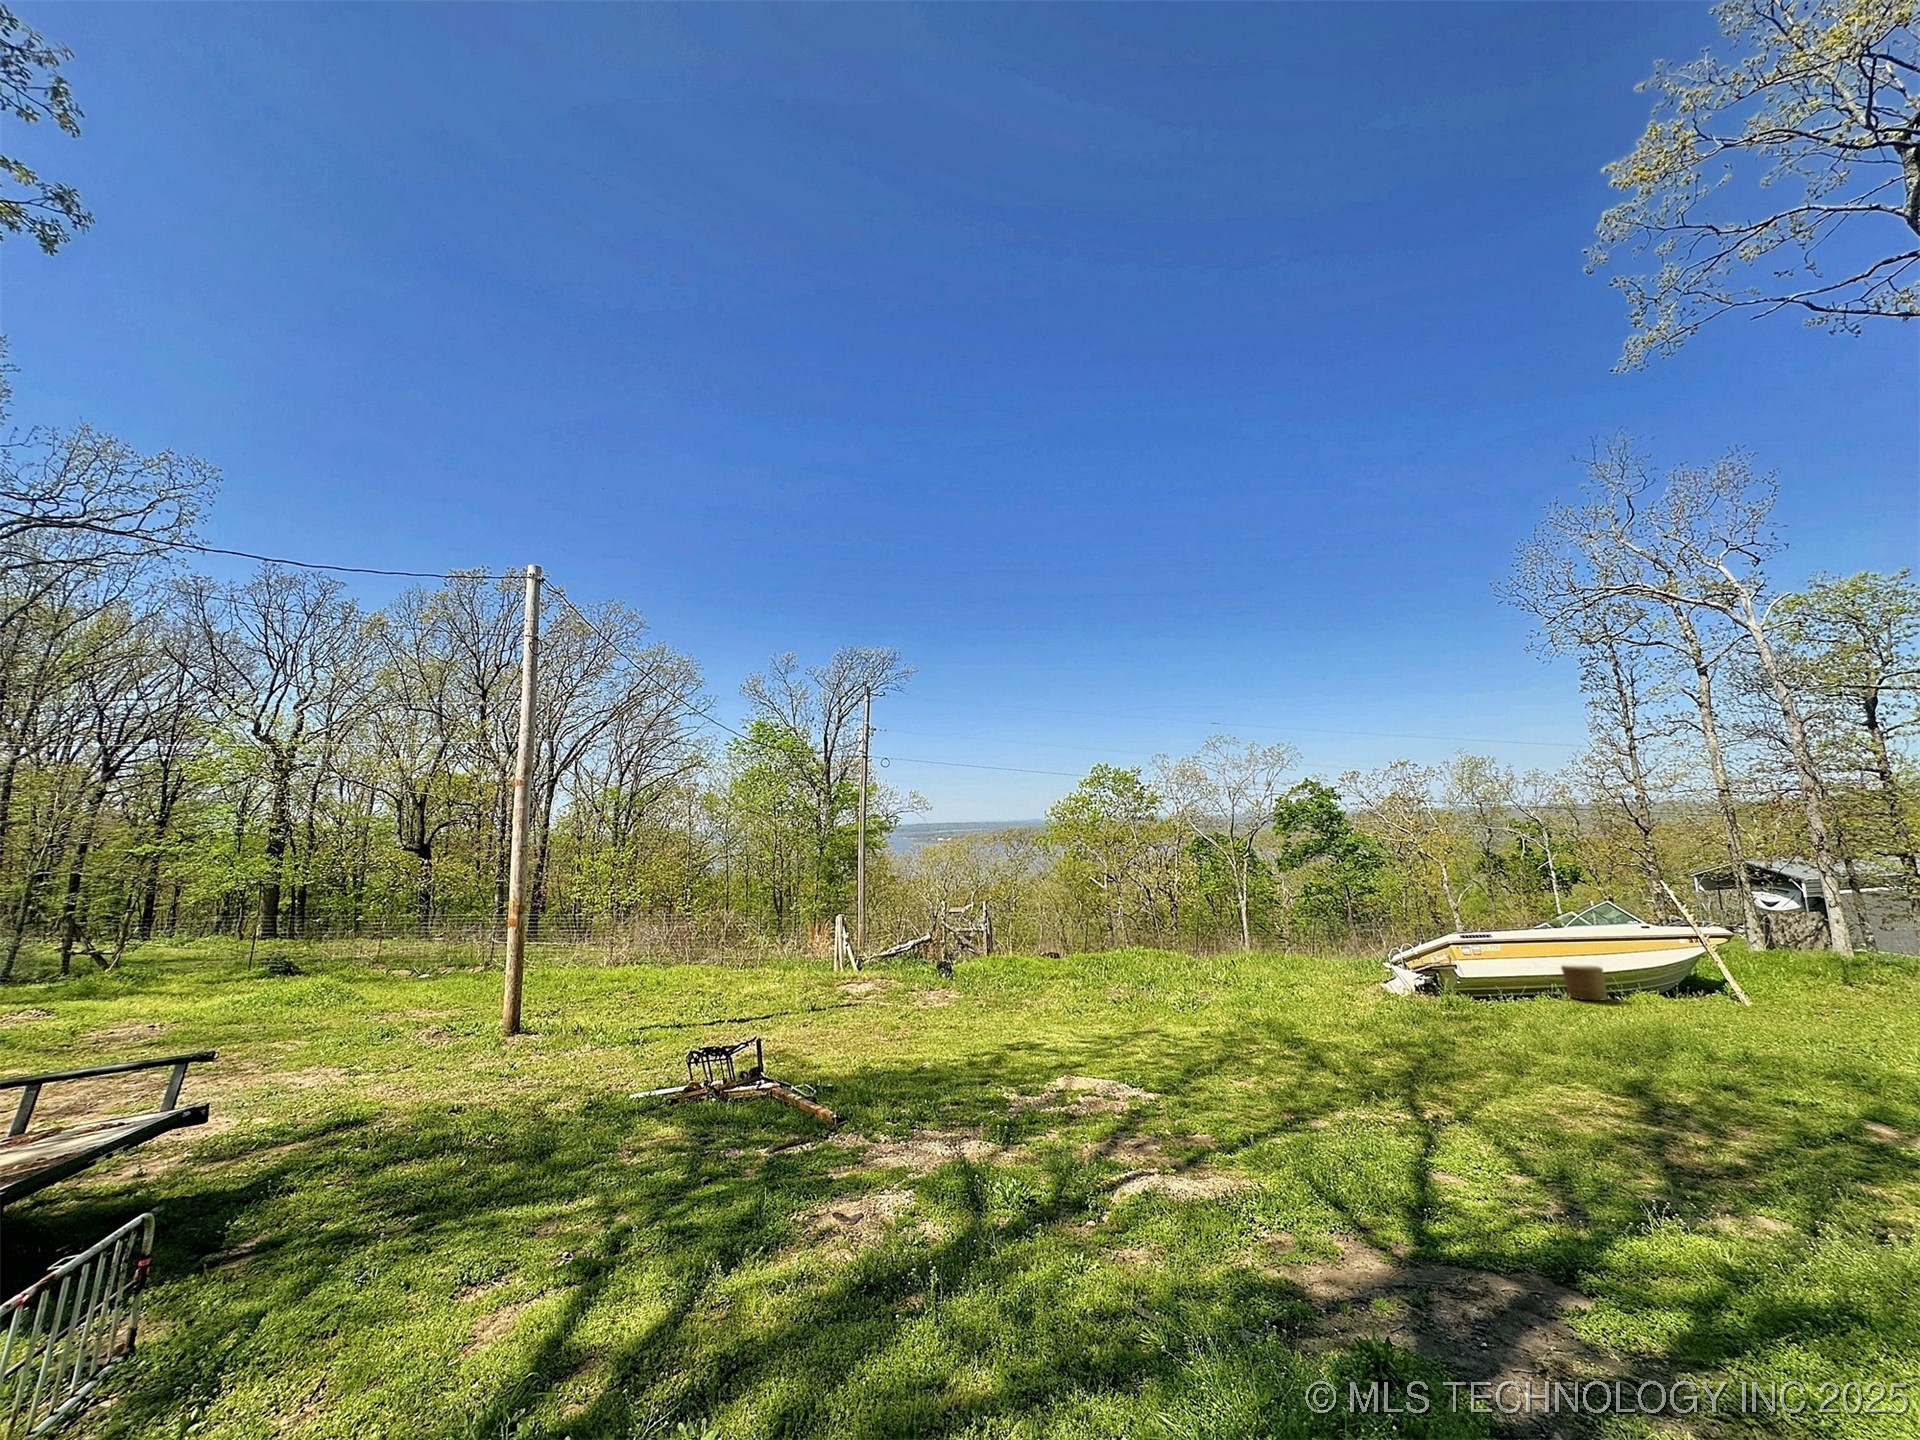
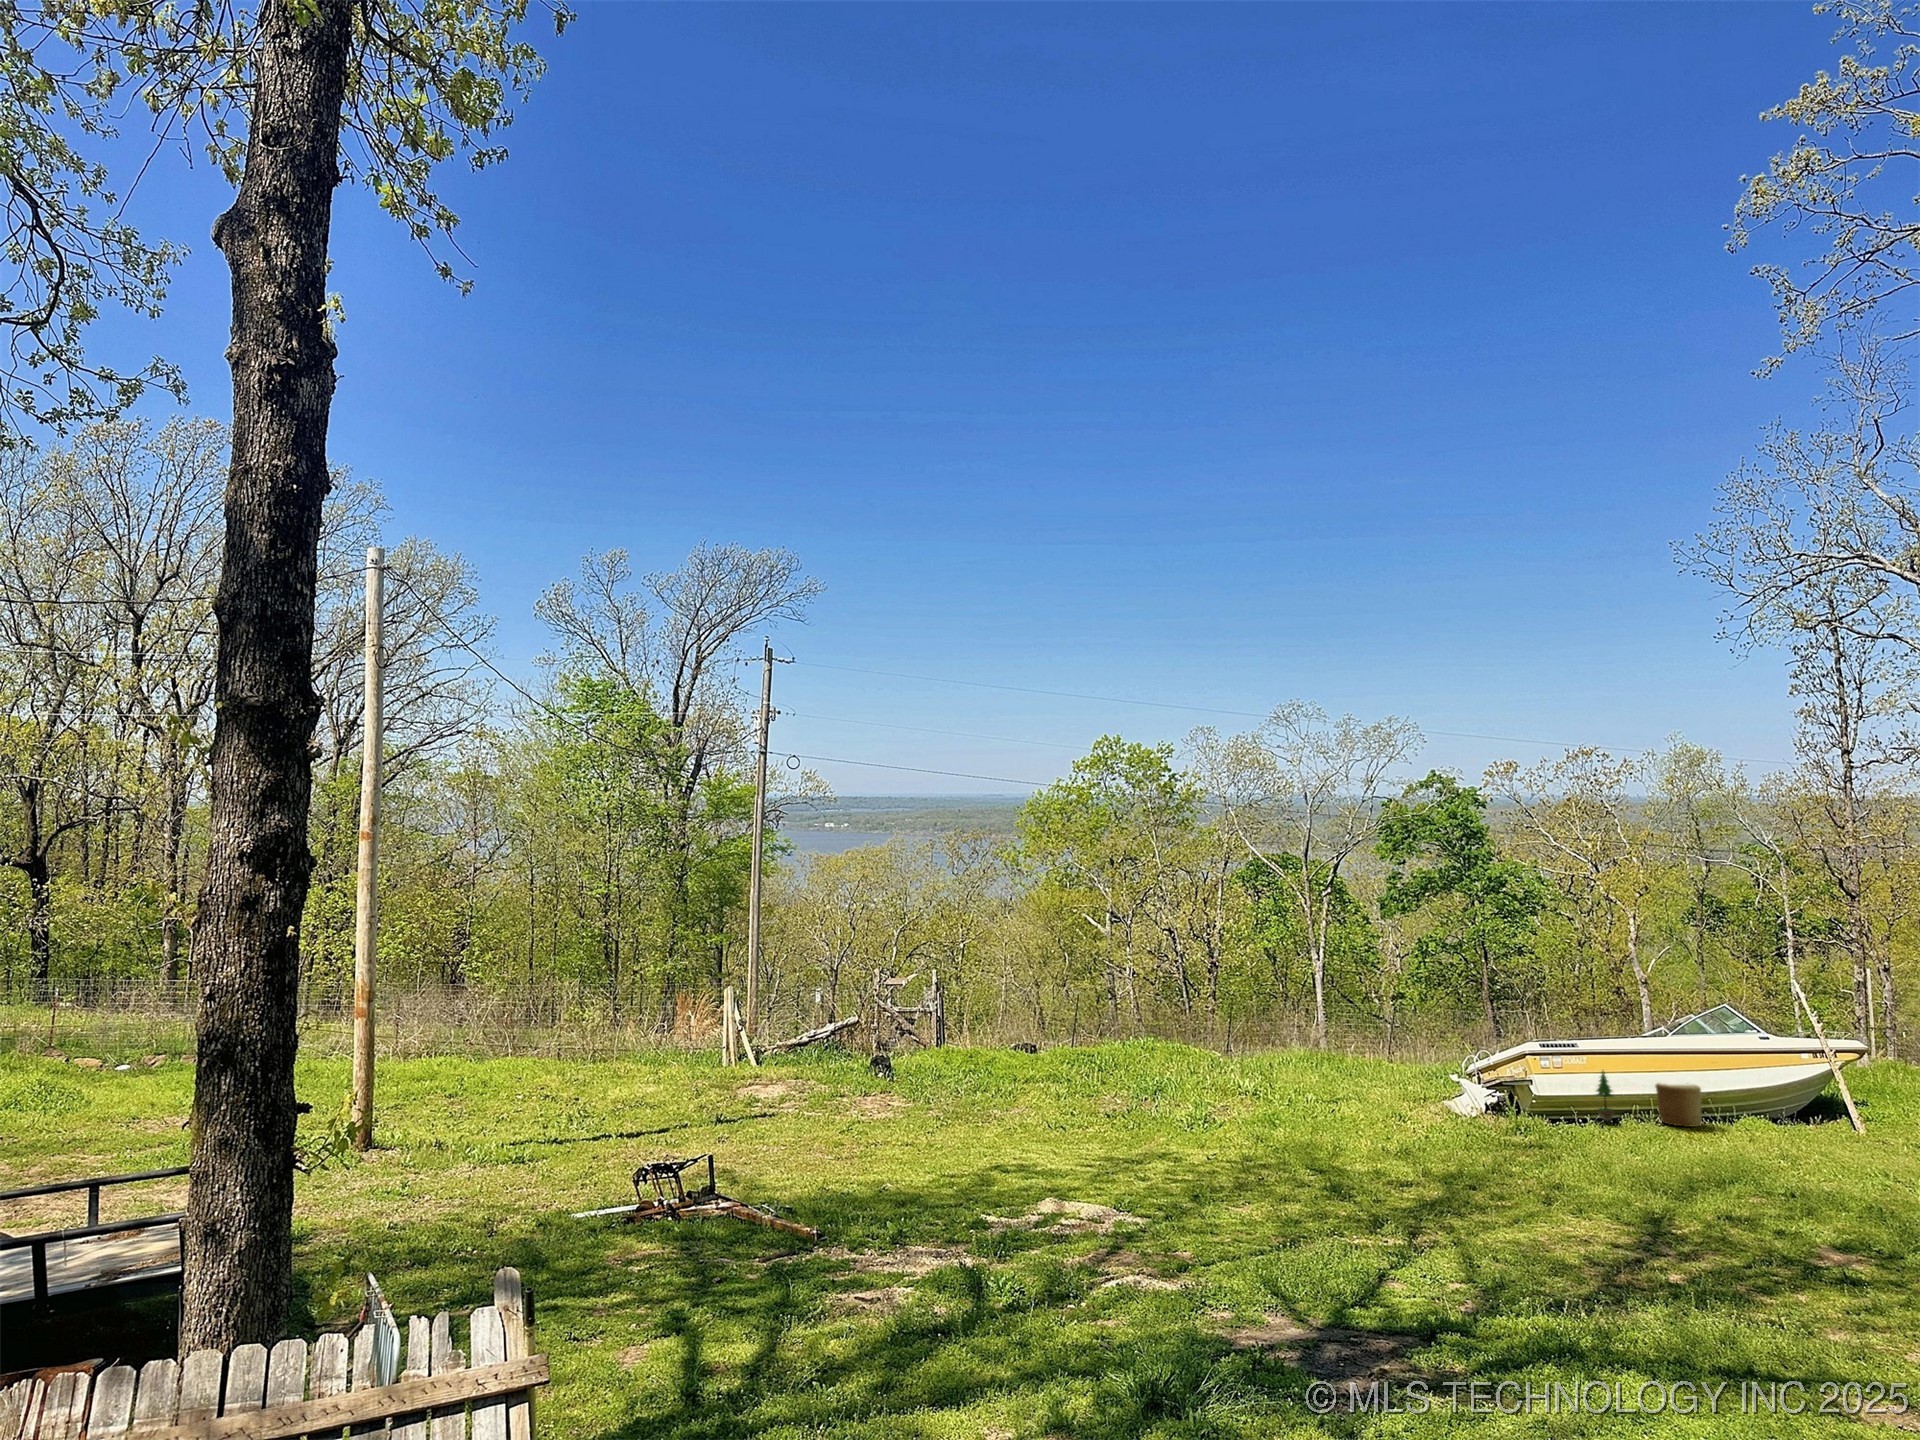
potted tree: none [1509,955,1529,998] -> present [1596,1071,1614,1121]

